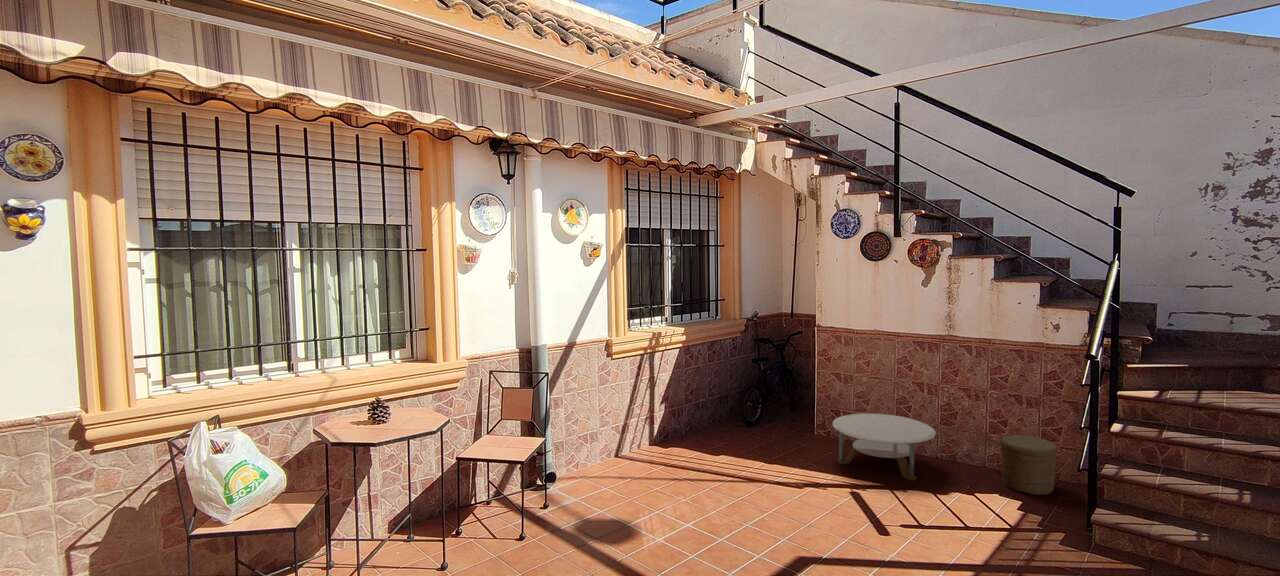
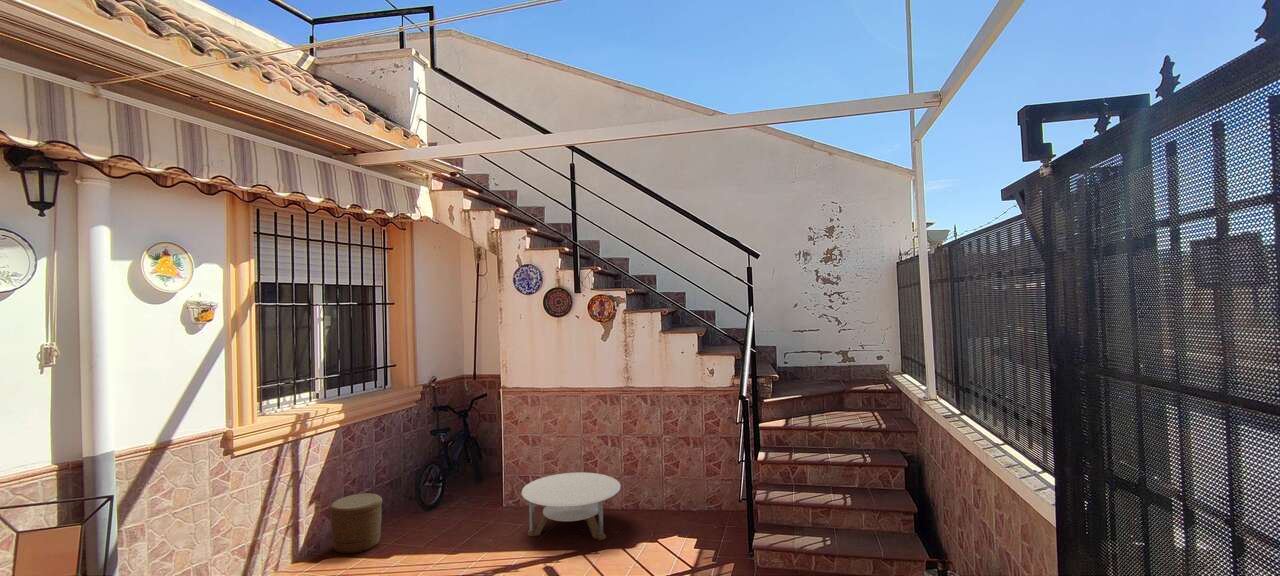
woven basket: present [1000,435,1057,495] -> present [330,493,382,554]

